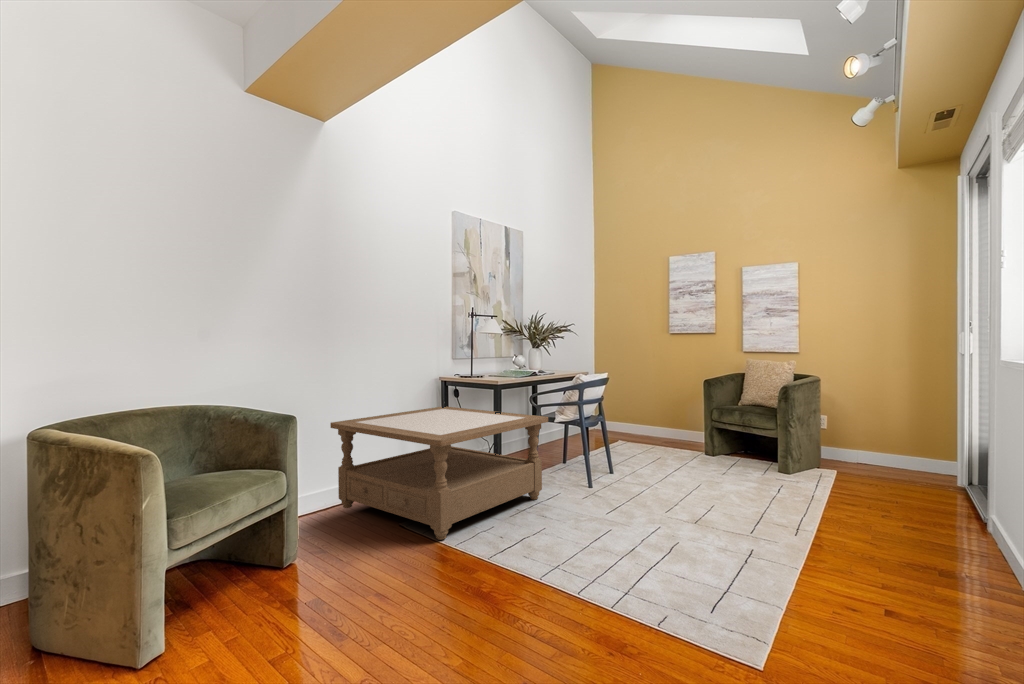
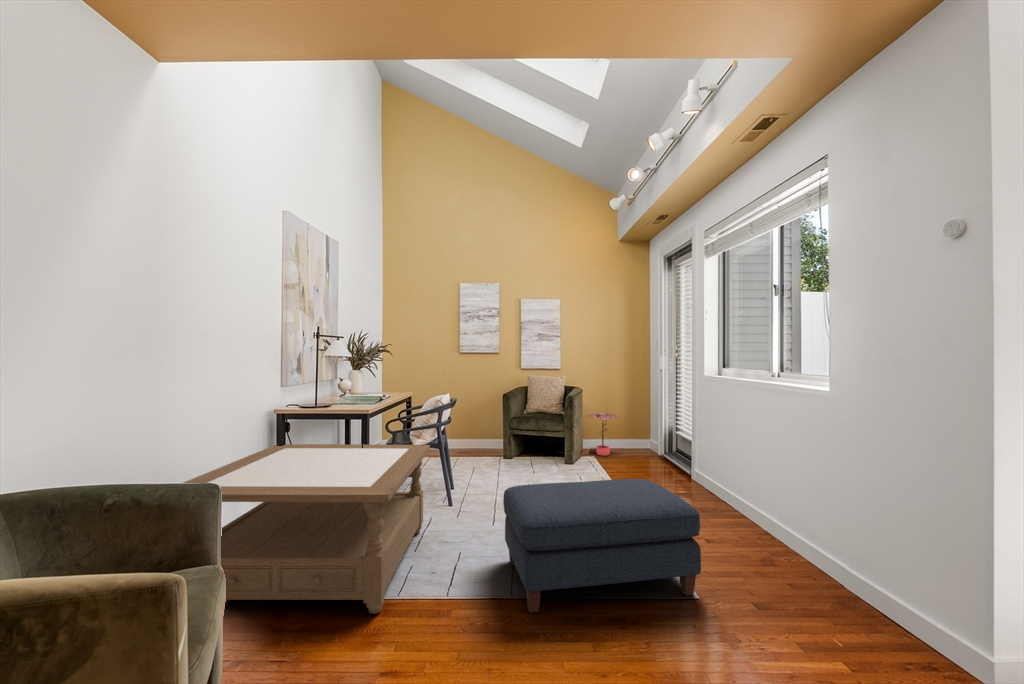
potted plant: none [826,412,879,472] -> present [587,413,619,456]
ottoman: none [542,460,760,619] -> present [503,479,701,613]

